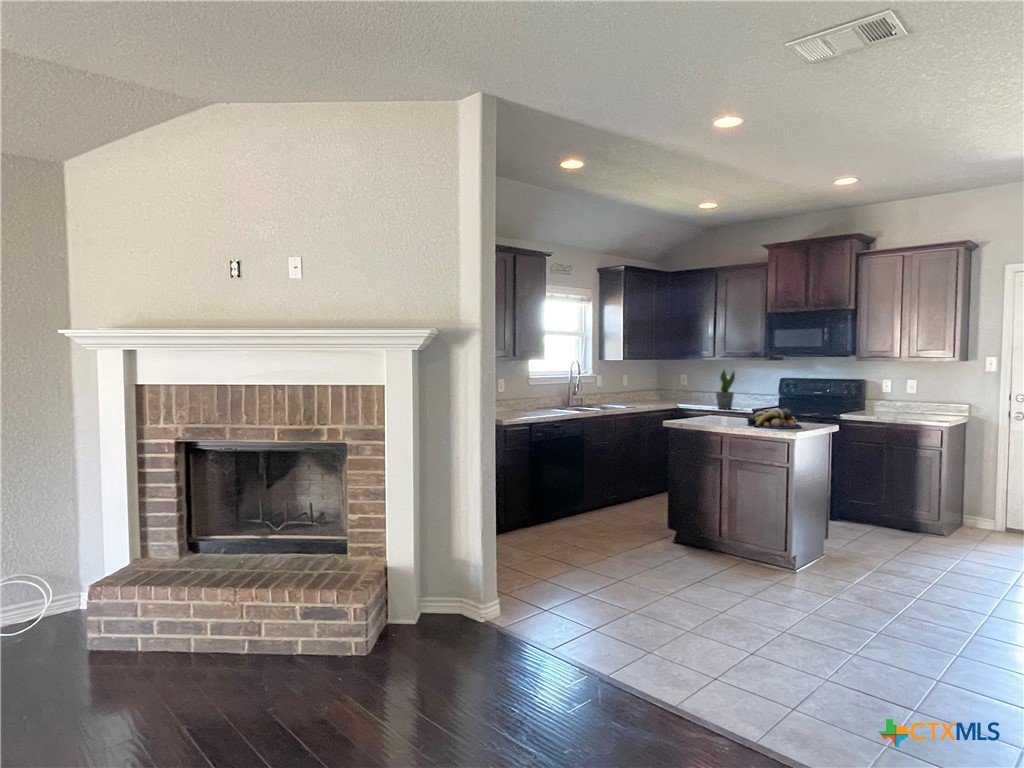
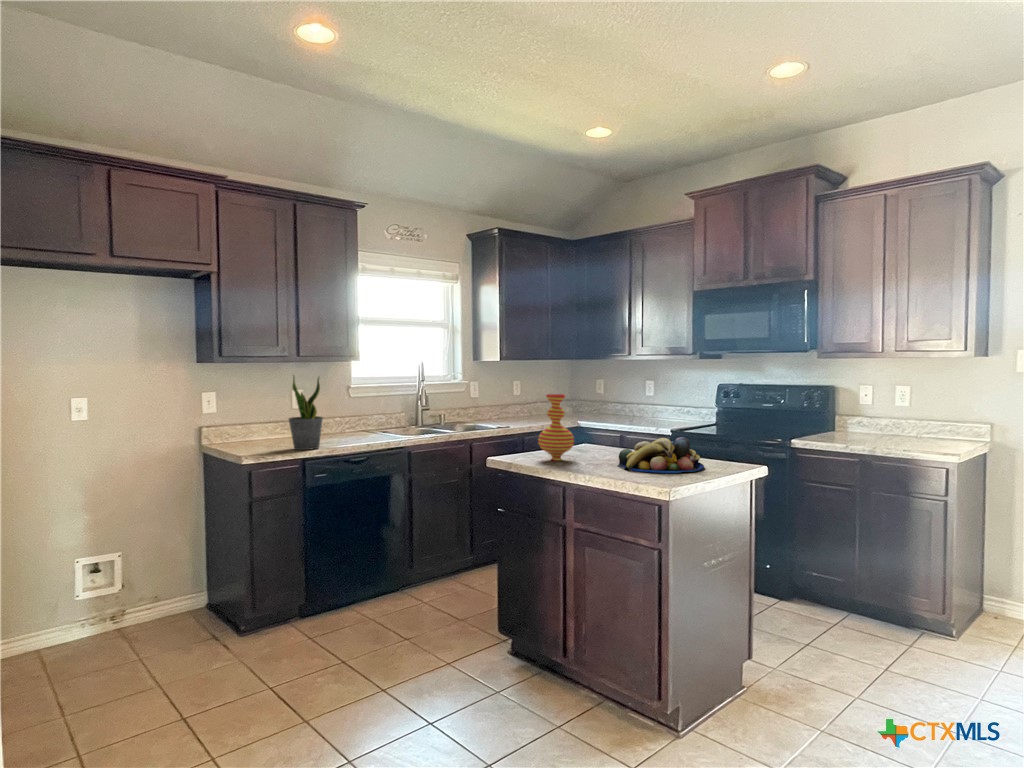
potted plant: present [716,370,735,409] -> present [289,376,323,450]
vase: none [692,382,715,423] -> present [538,394,574,461]

